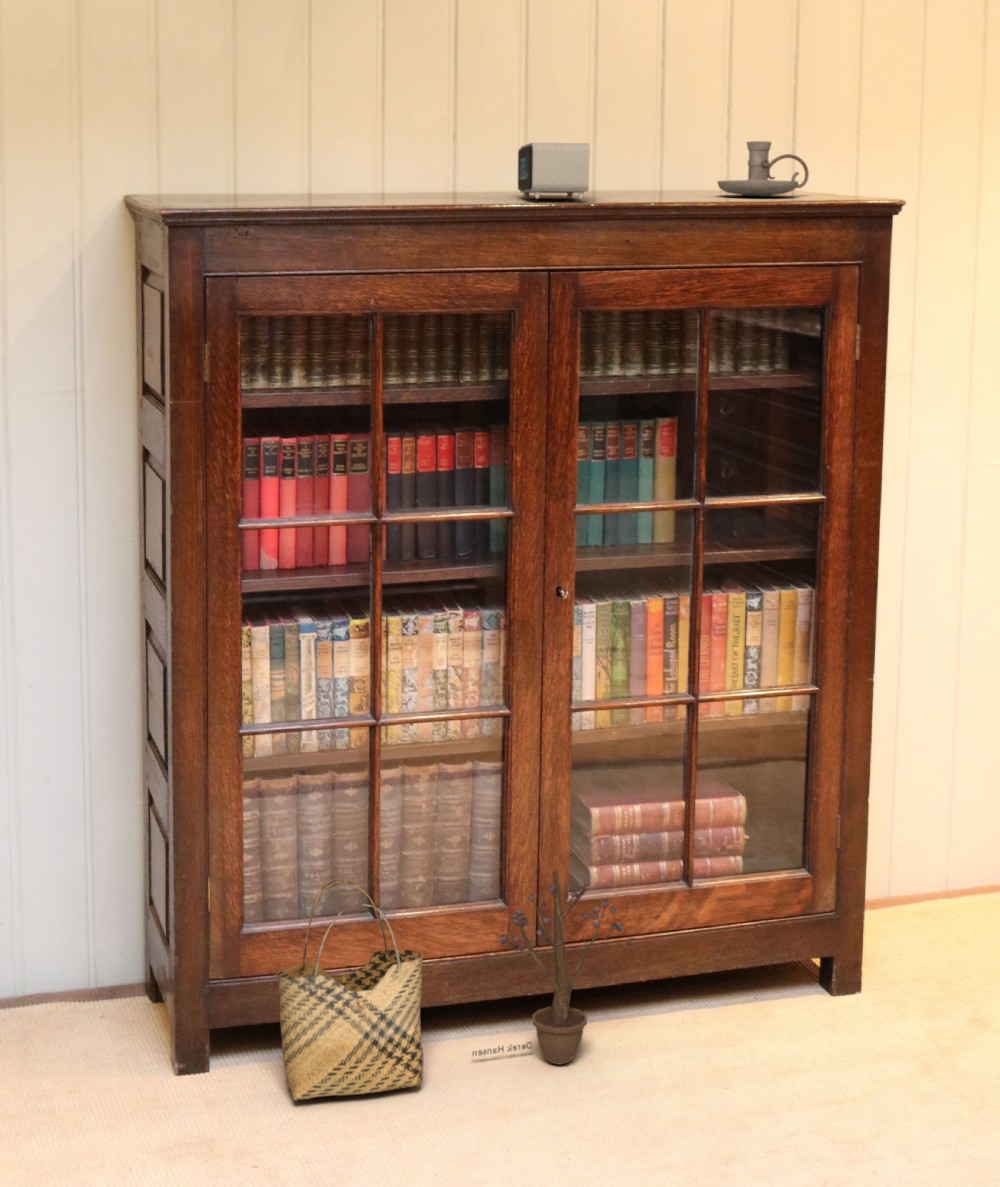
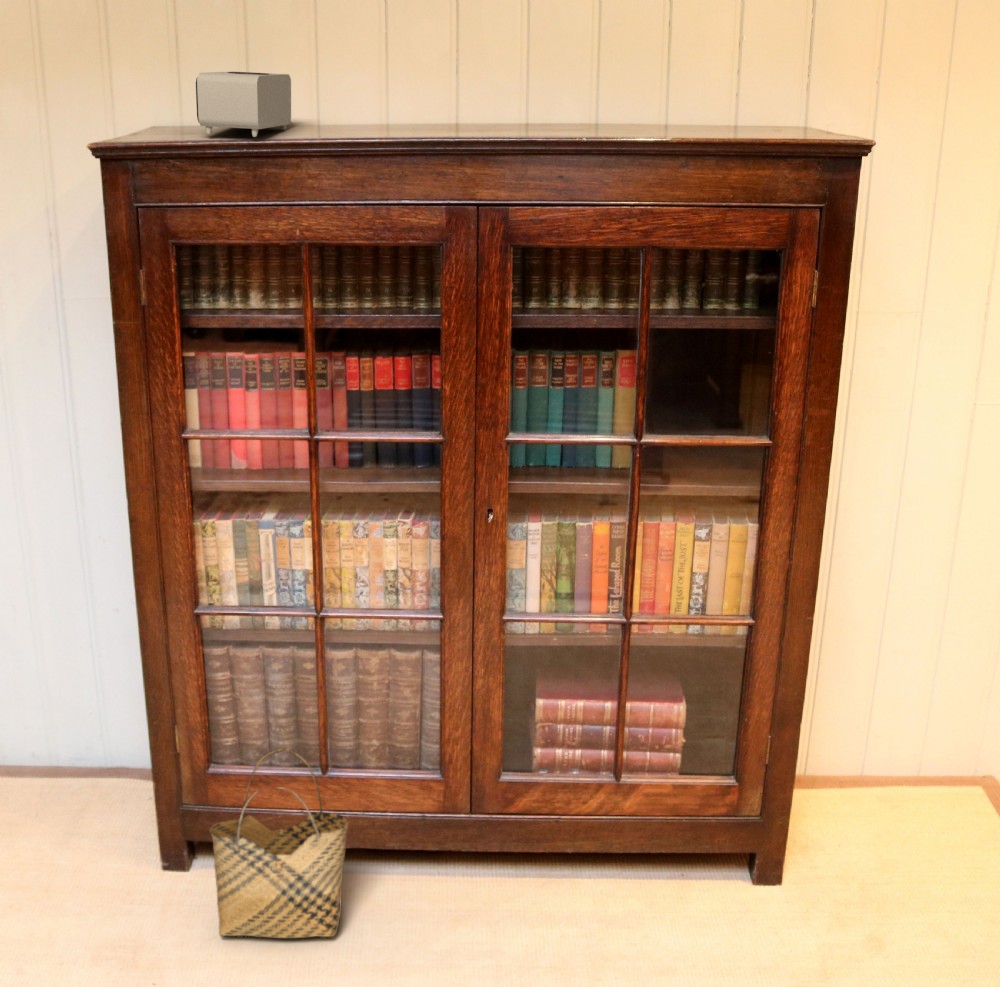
candle holder: present [718,141,809,196] -> none [712,74,810,132]
alarm clock: present [518,143,590,199] -> present [196,72,291,137]
decorative plant: present [472,871,623,1064] -> none [395,767,535,930]

